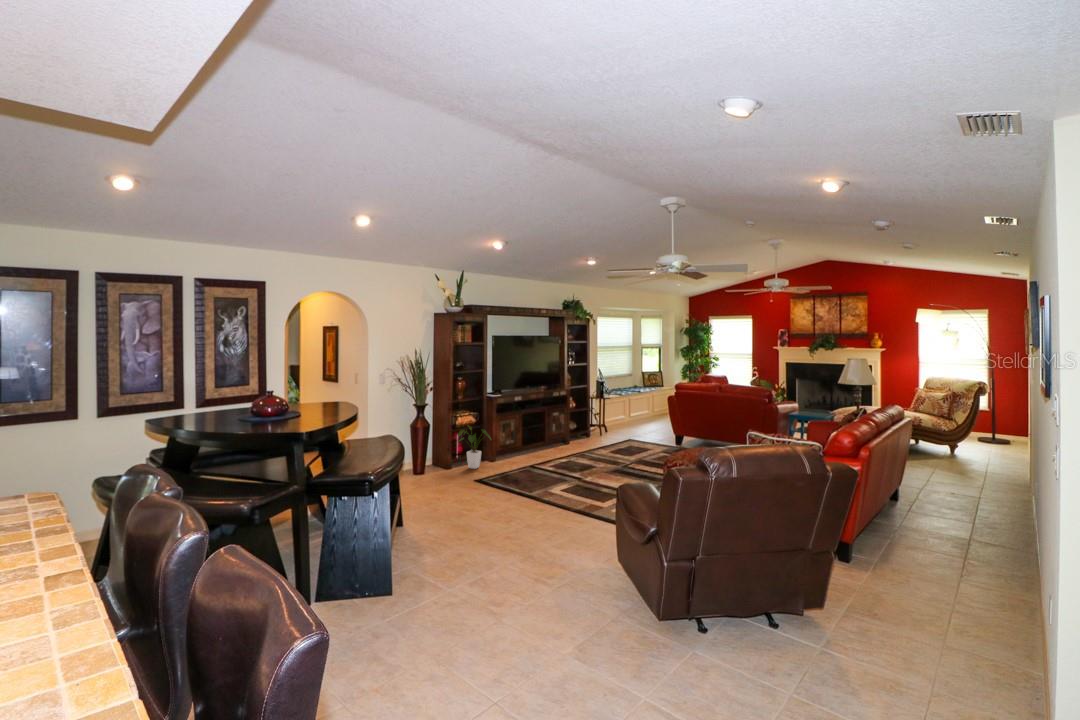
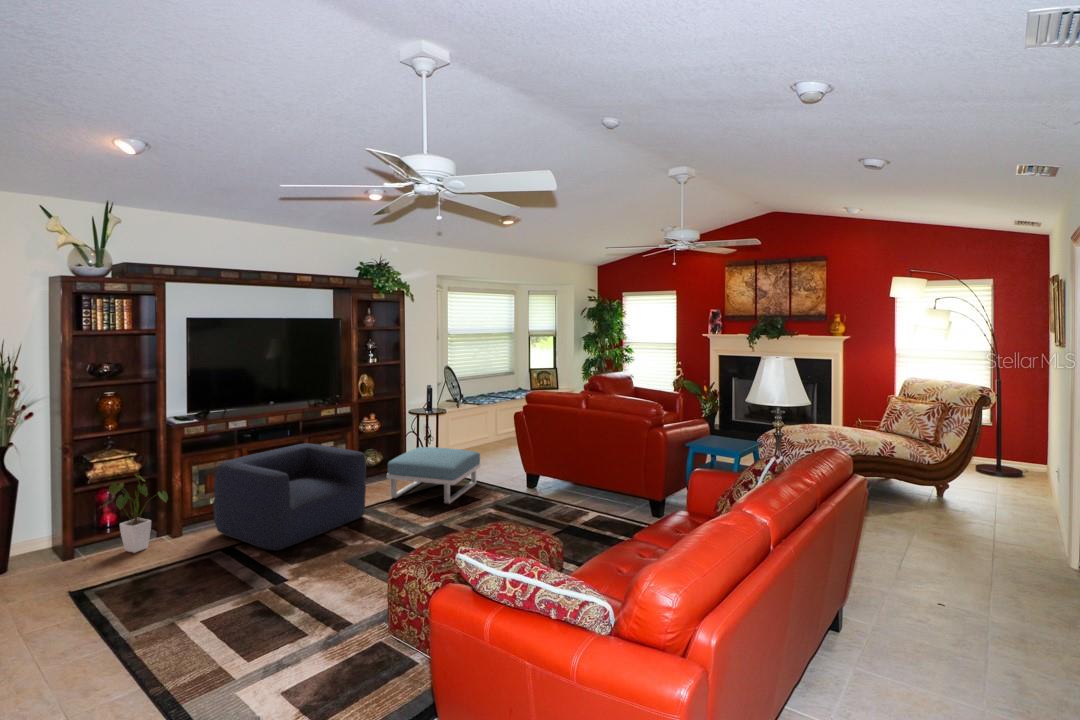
armchair: none [509,412,589,469] -> present [213,443,366,551]
footstool: none [590,419,642,452] -> present [387,447,480,504]

